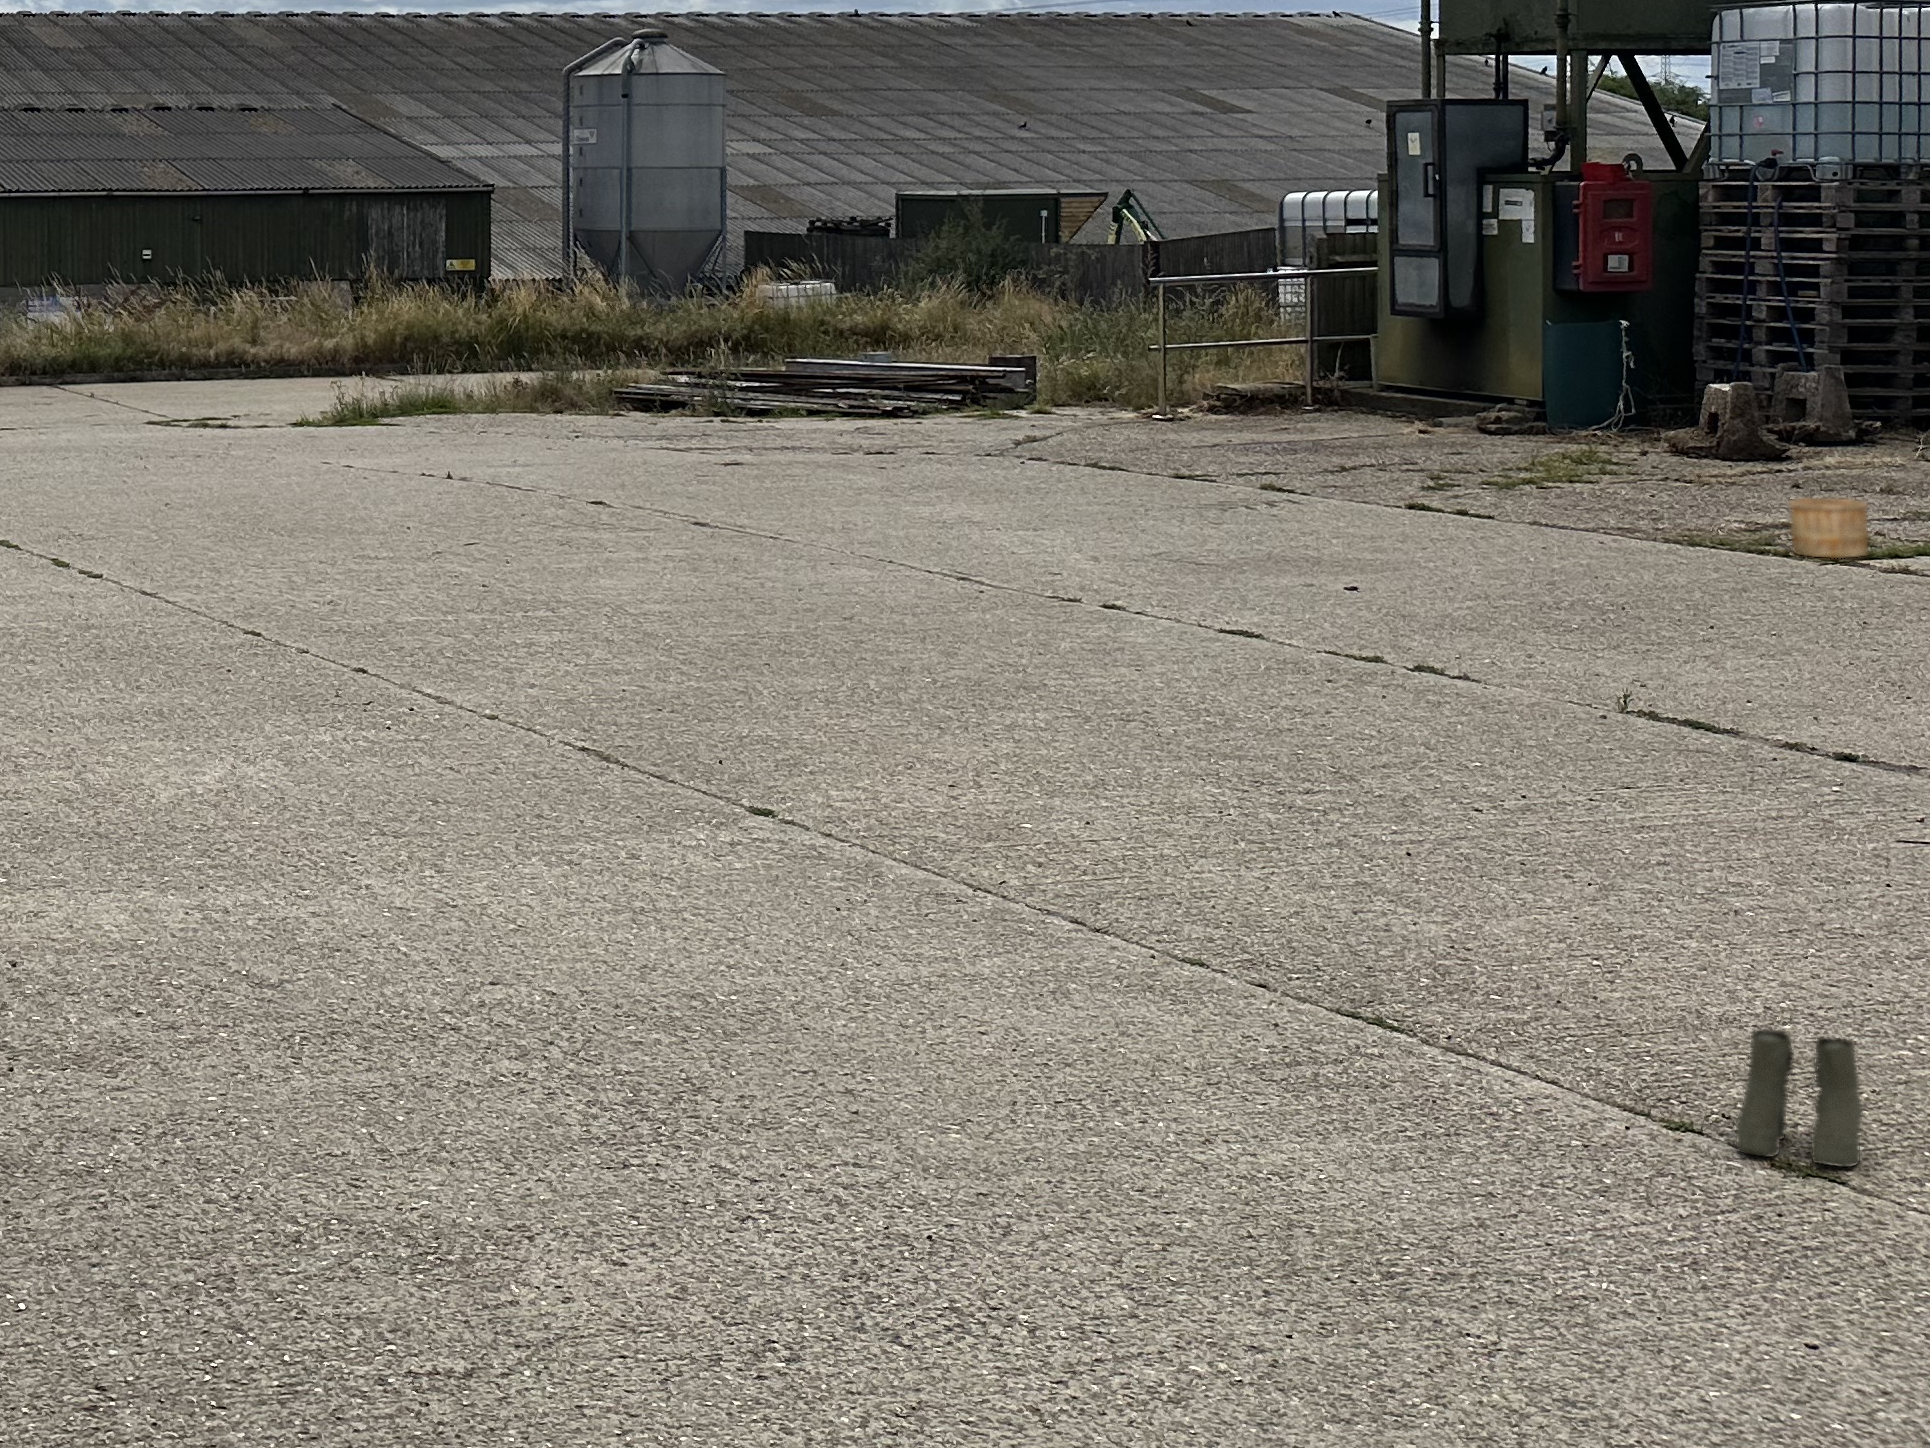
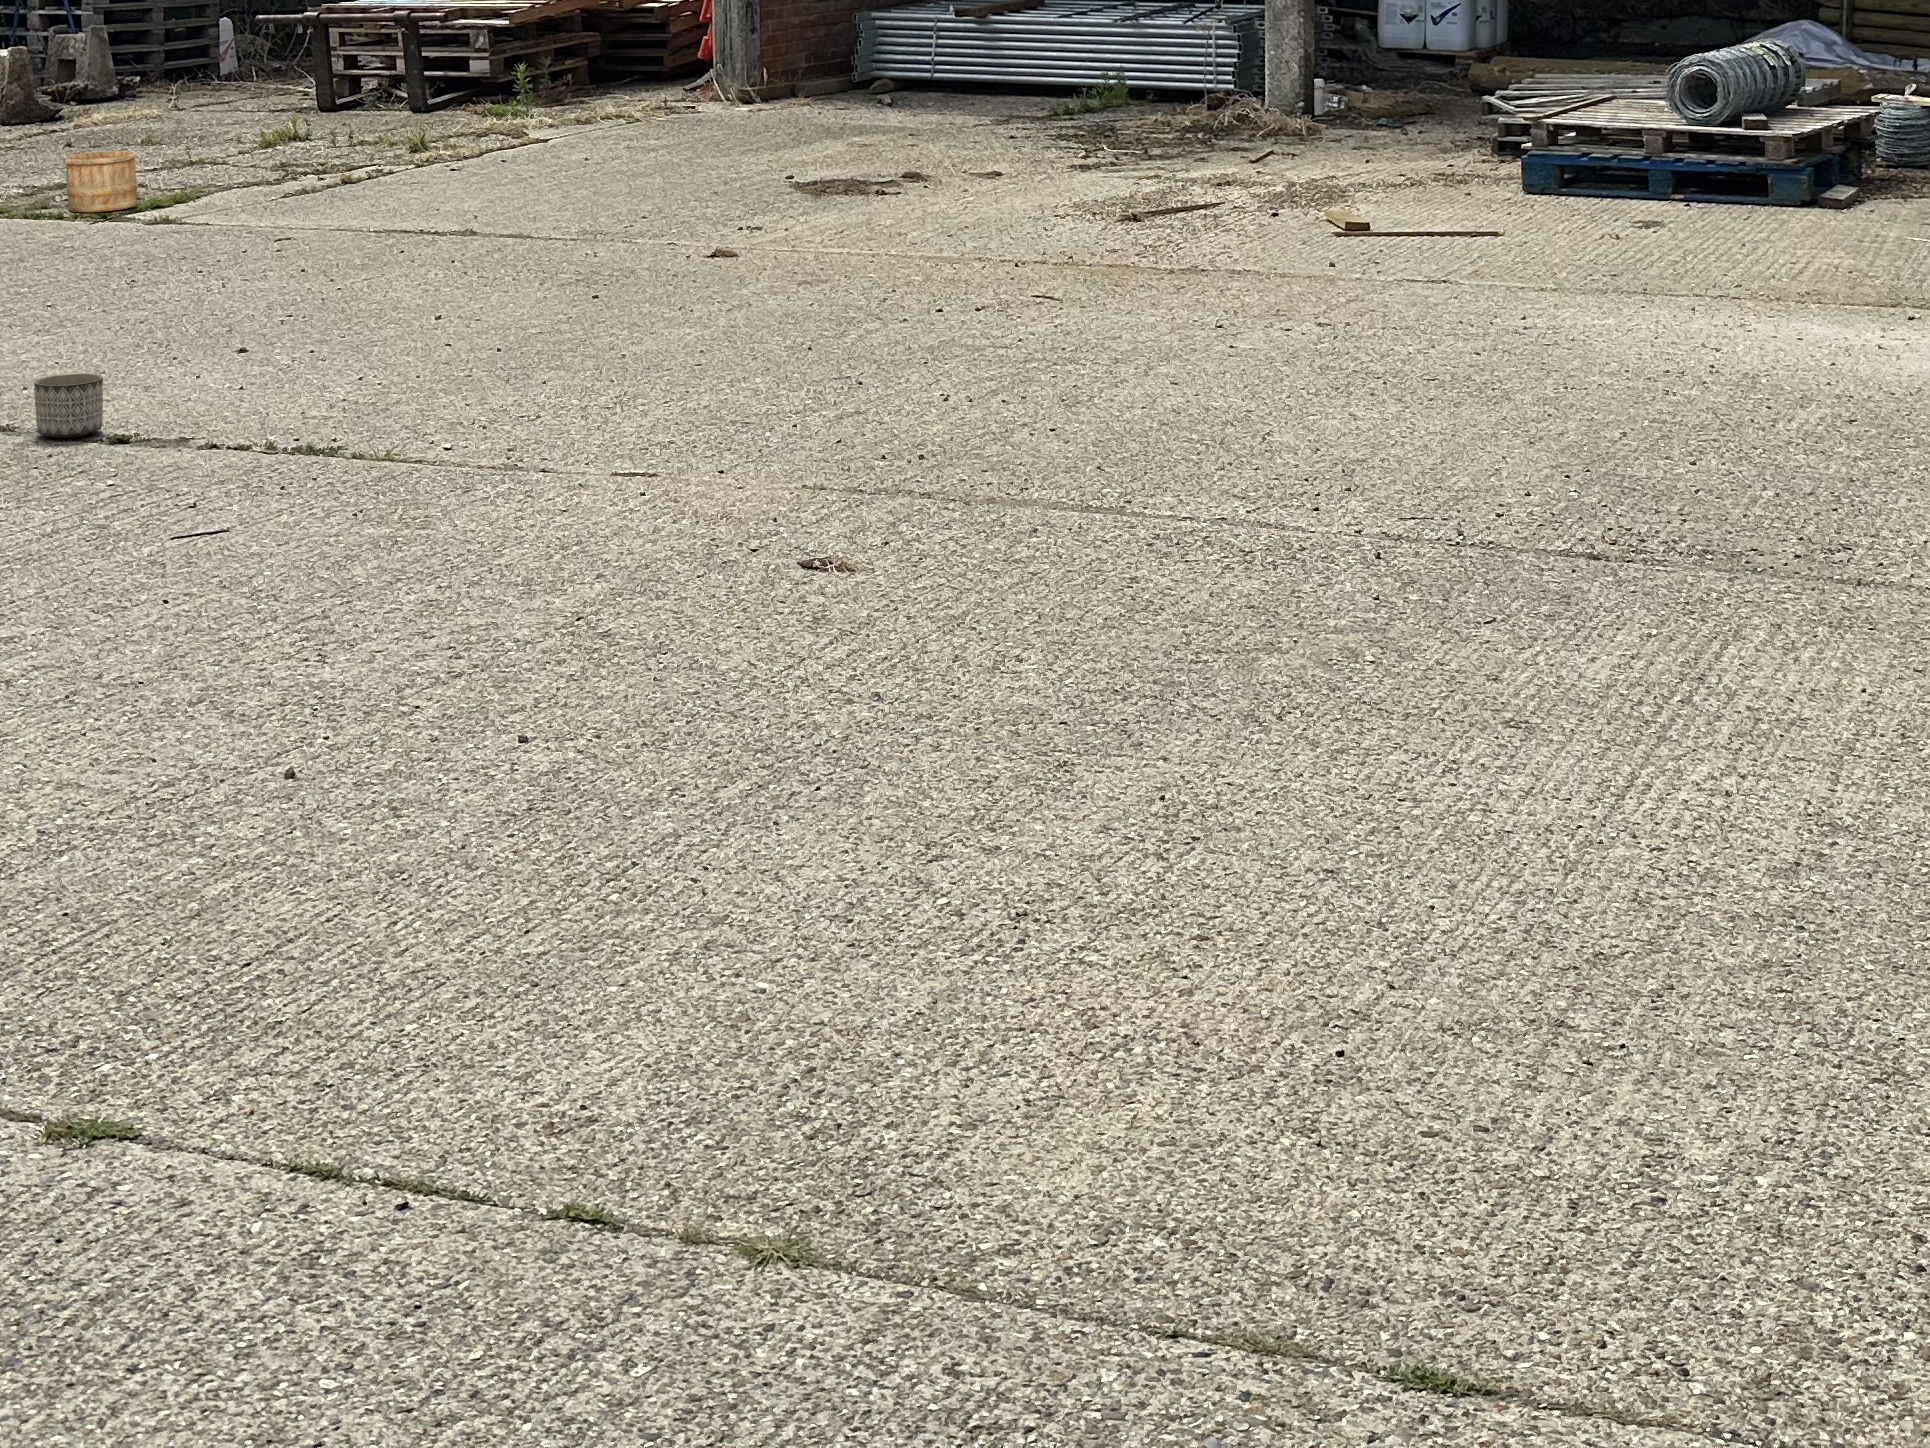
planter: none [1752,681,1817,737] -> present [34,373,103,438]
boots: present [1736,1029,1862,1167] -> none [28,1051,213,1312]

